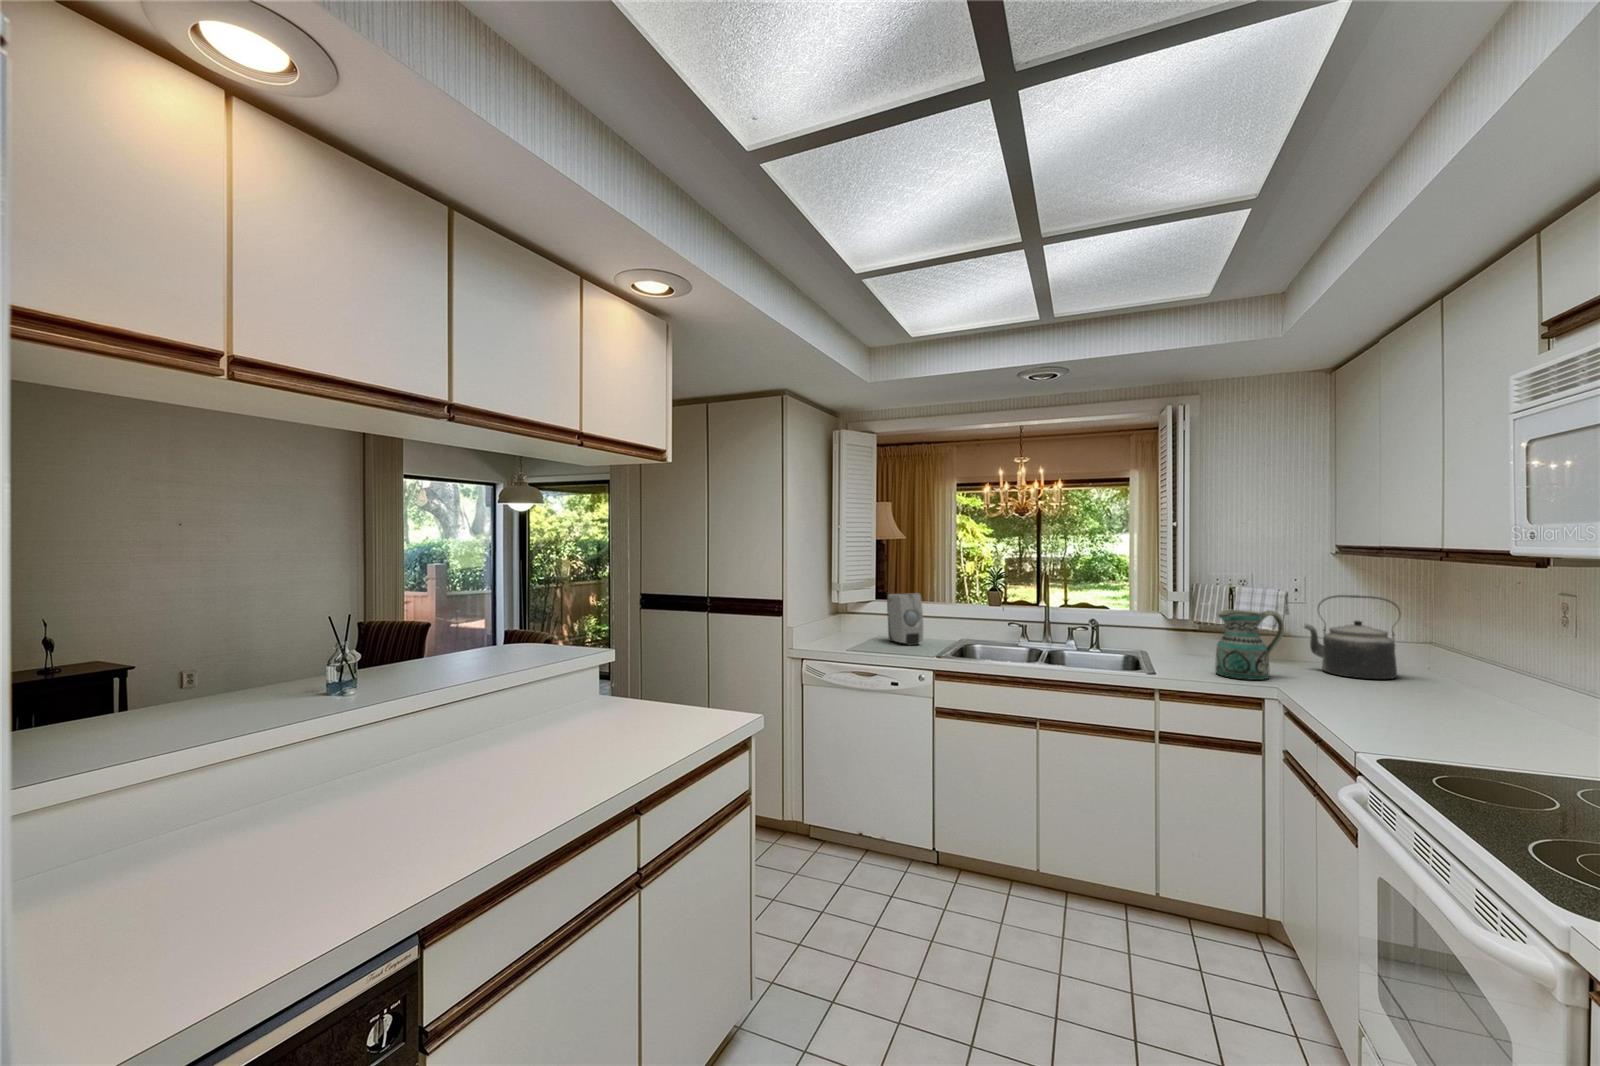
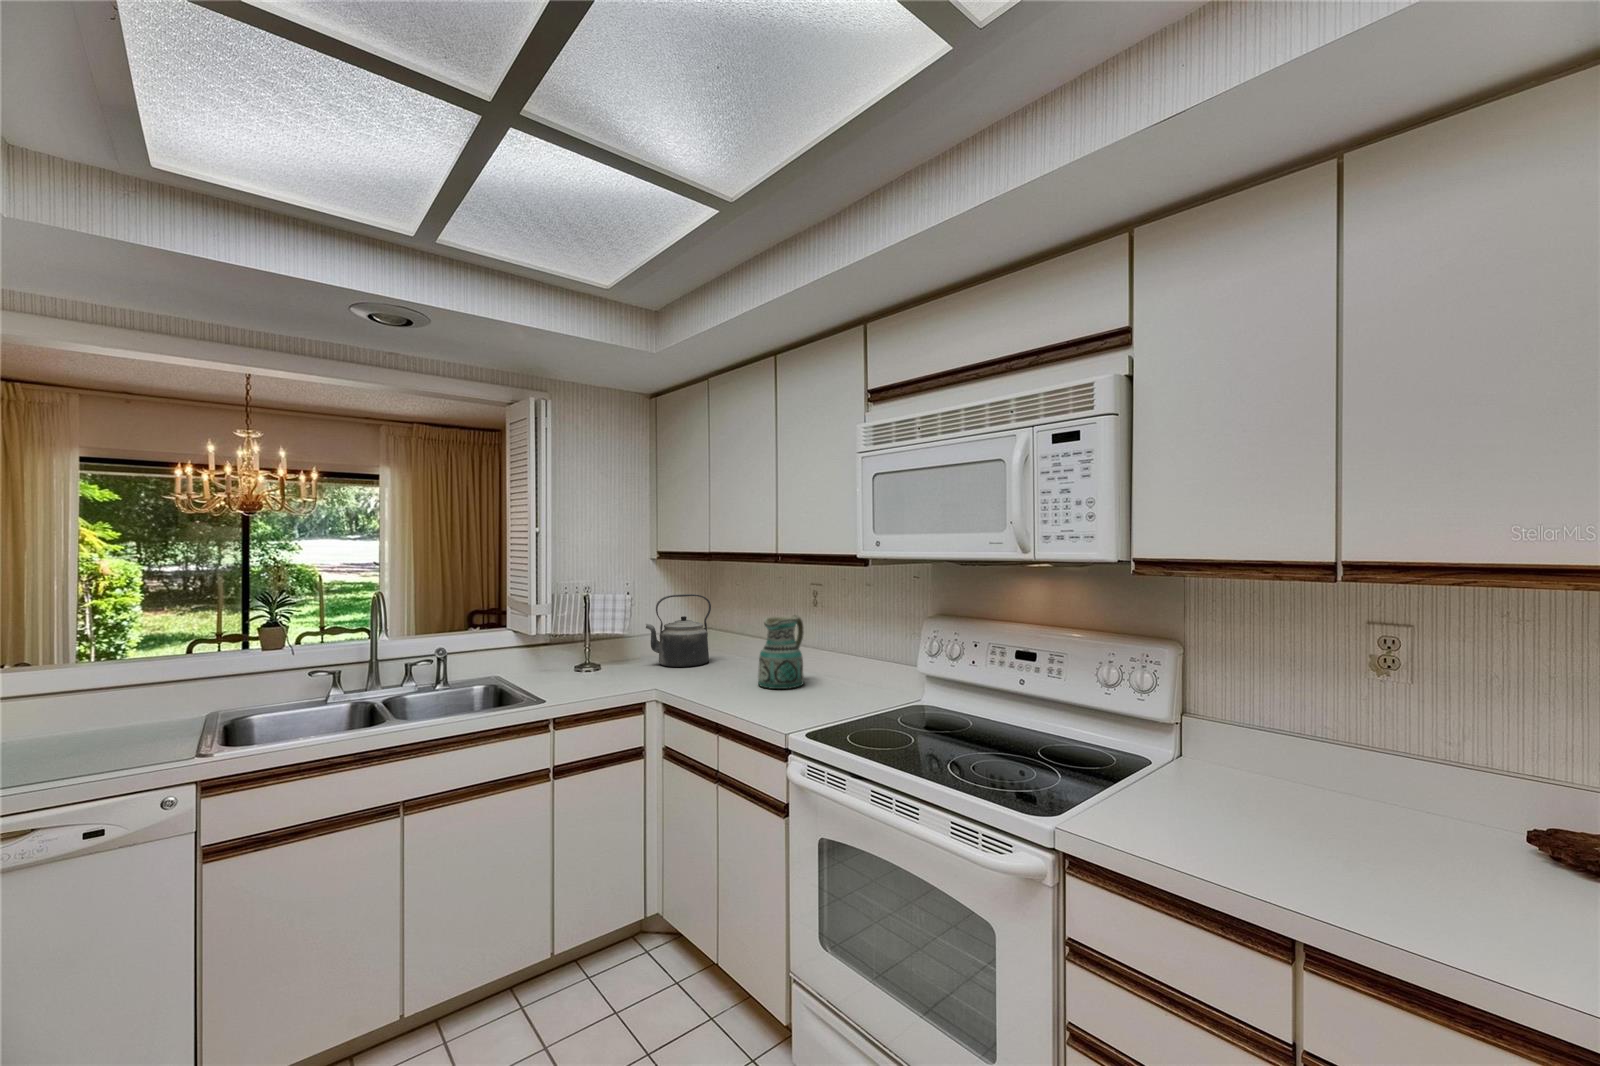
soap dispenser: present [887,593,923,645] -> none [41,648,147,748]
ceramic pitcher: present [1215,610,1284,680] -> present [758,615,804,689]

